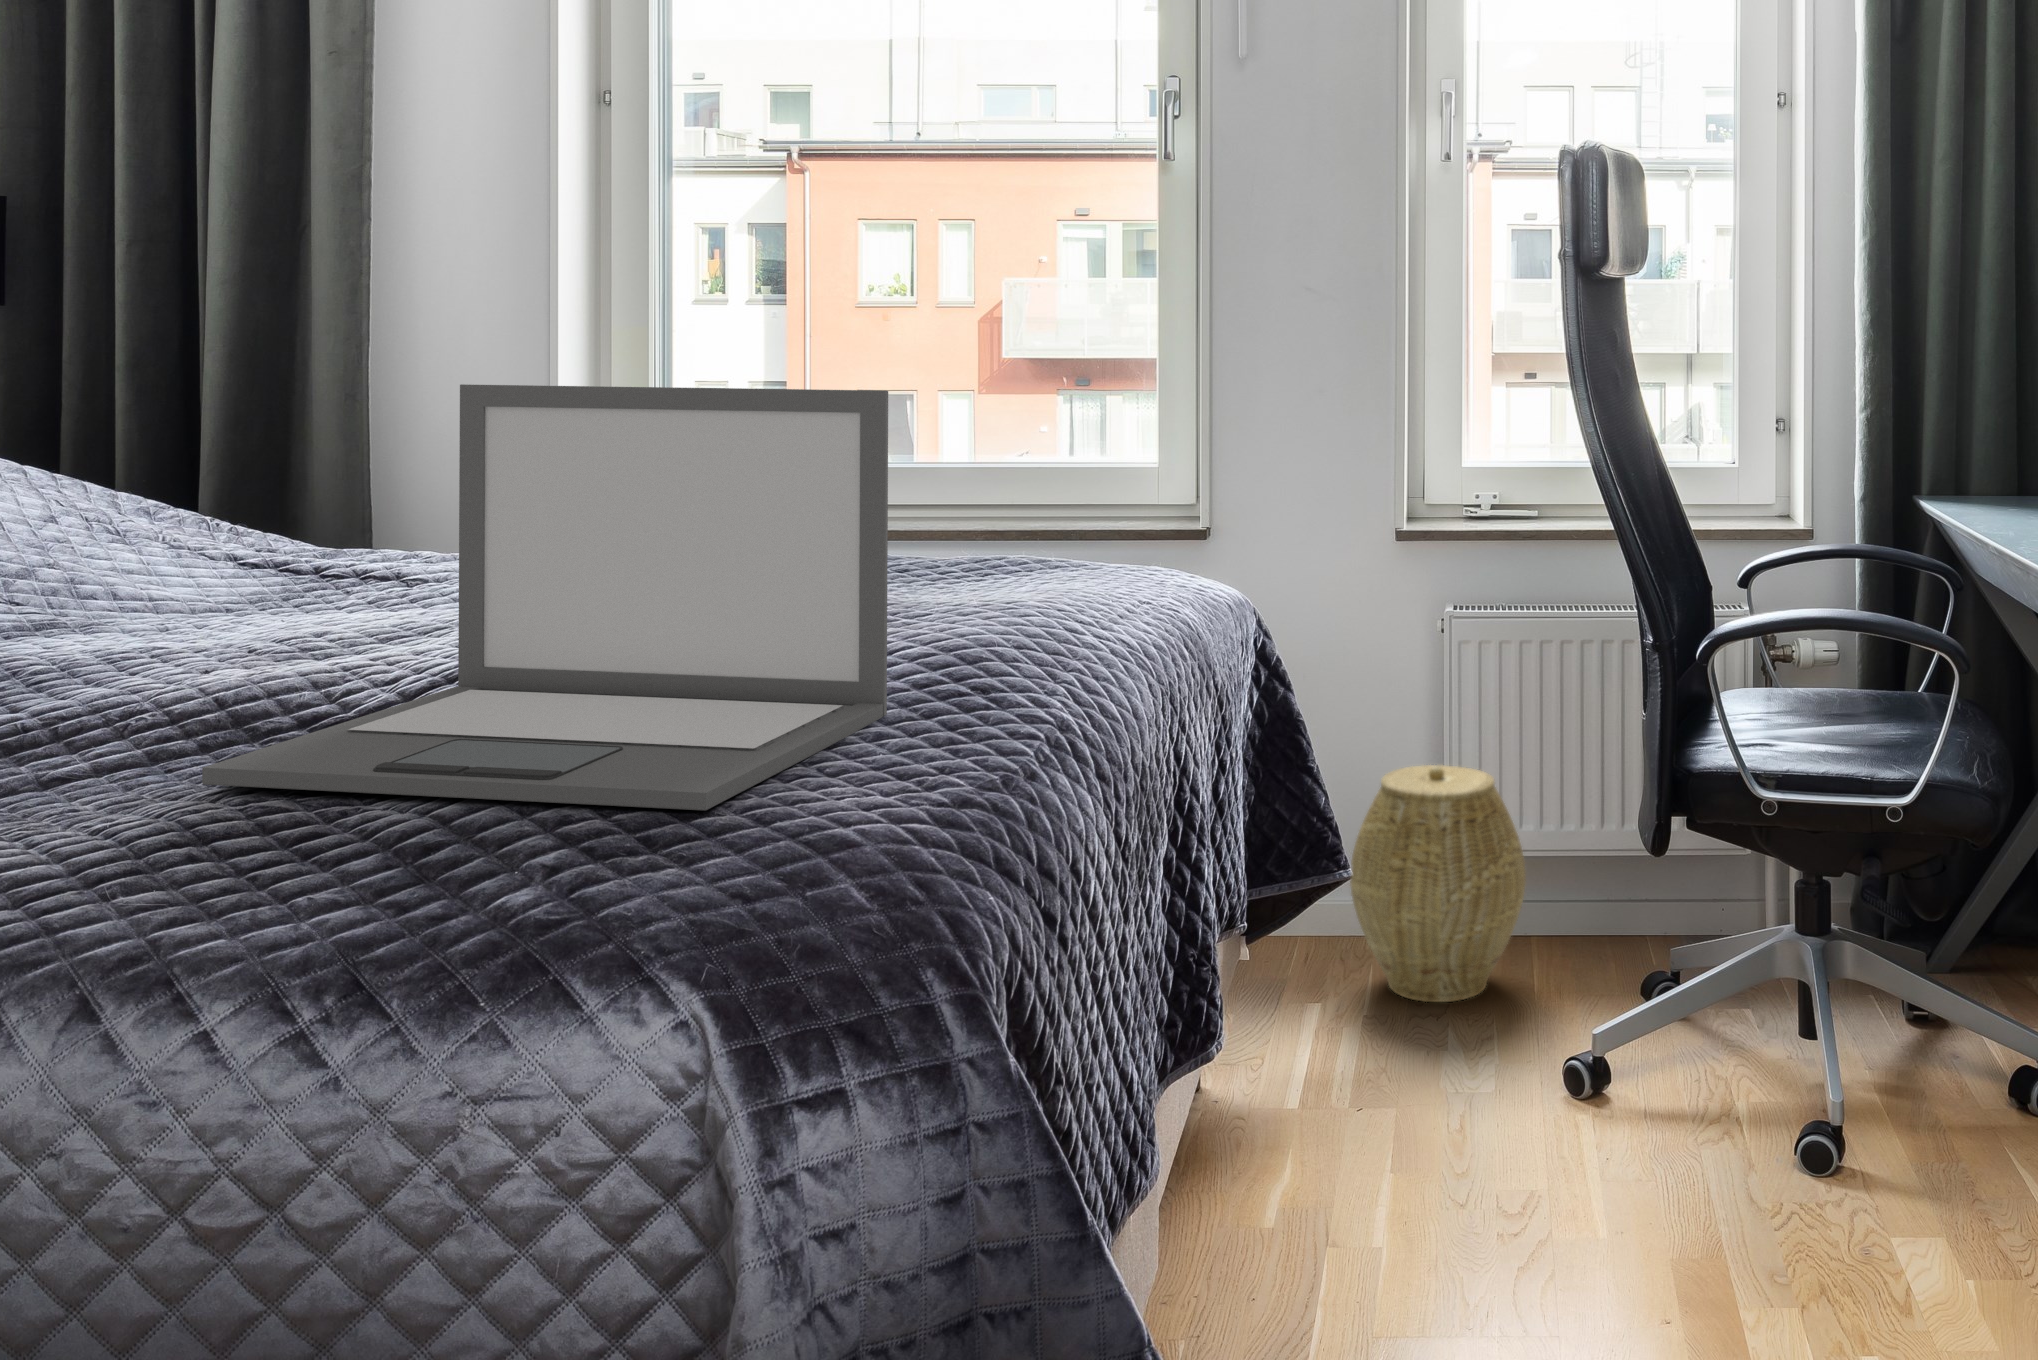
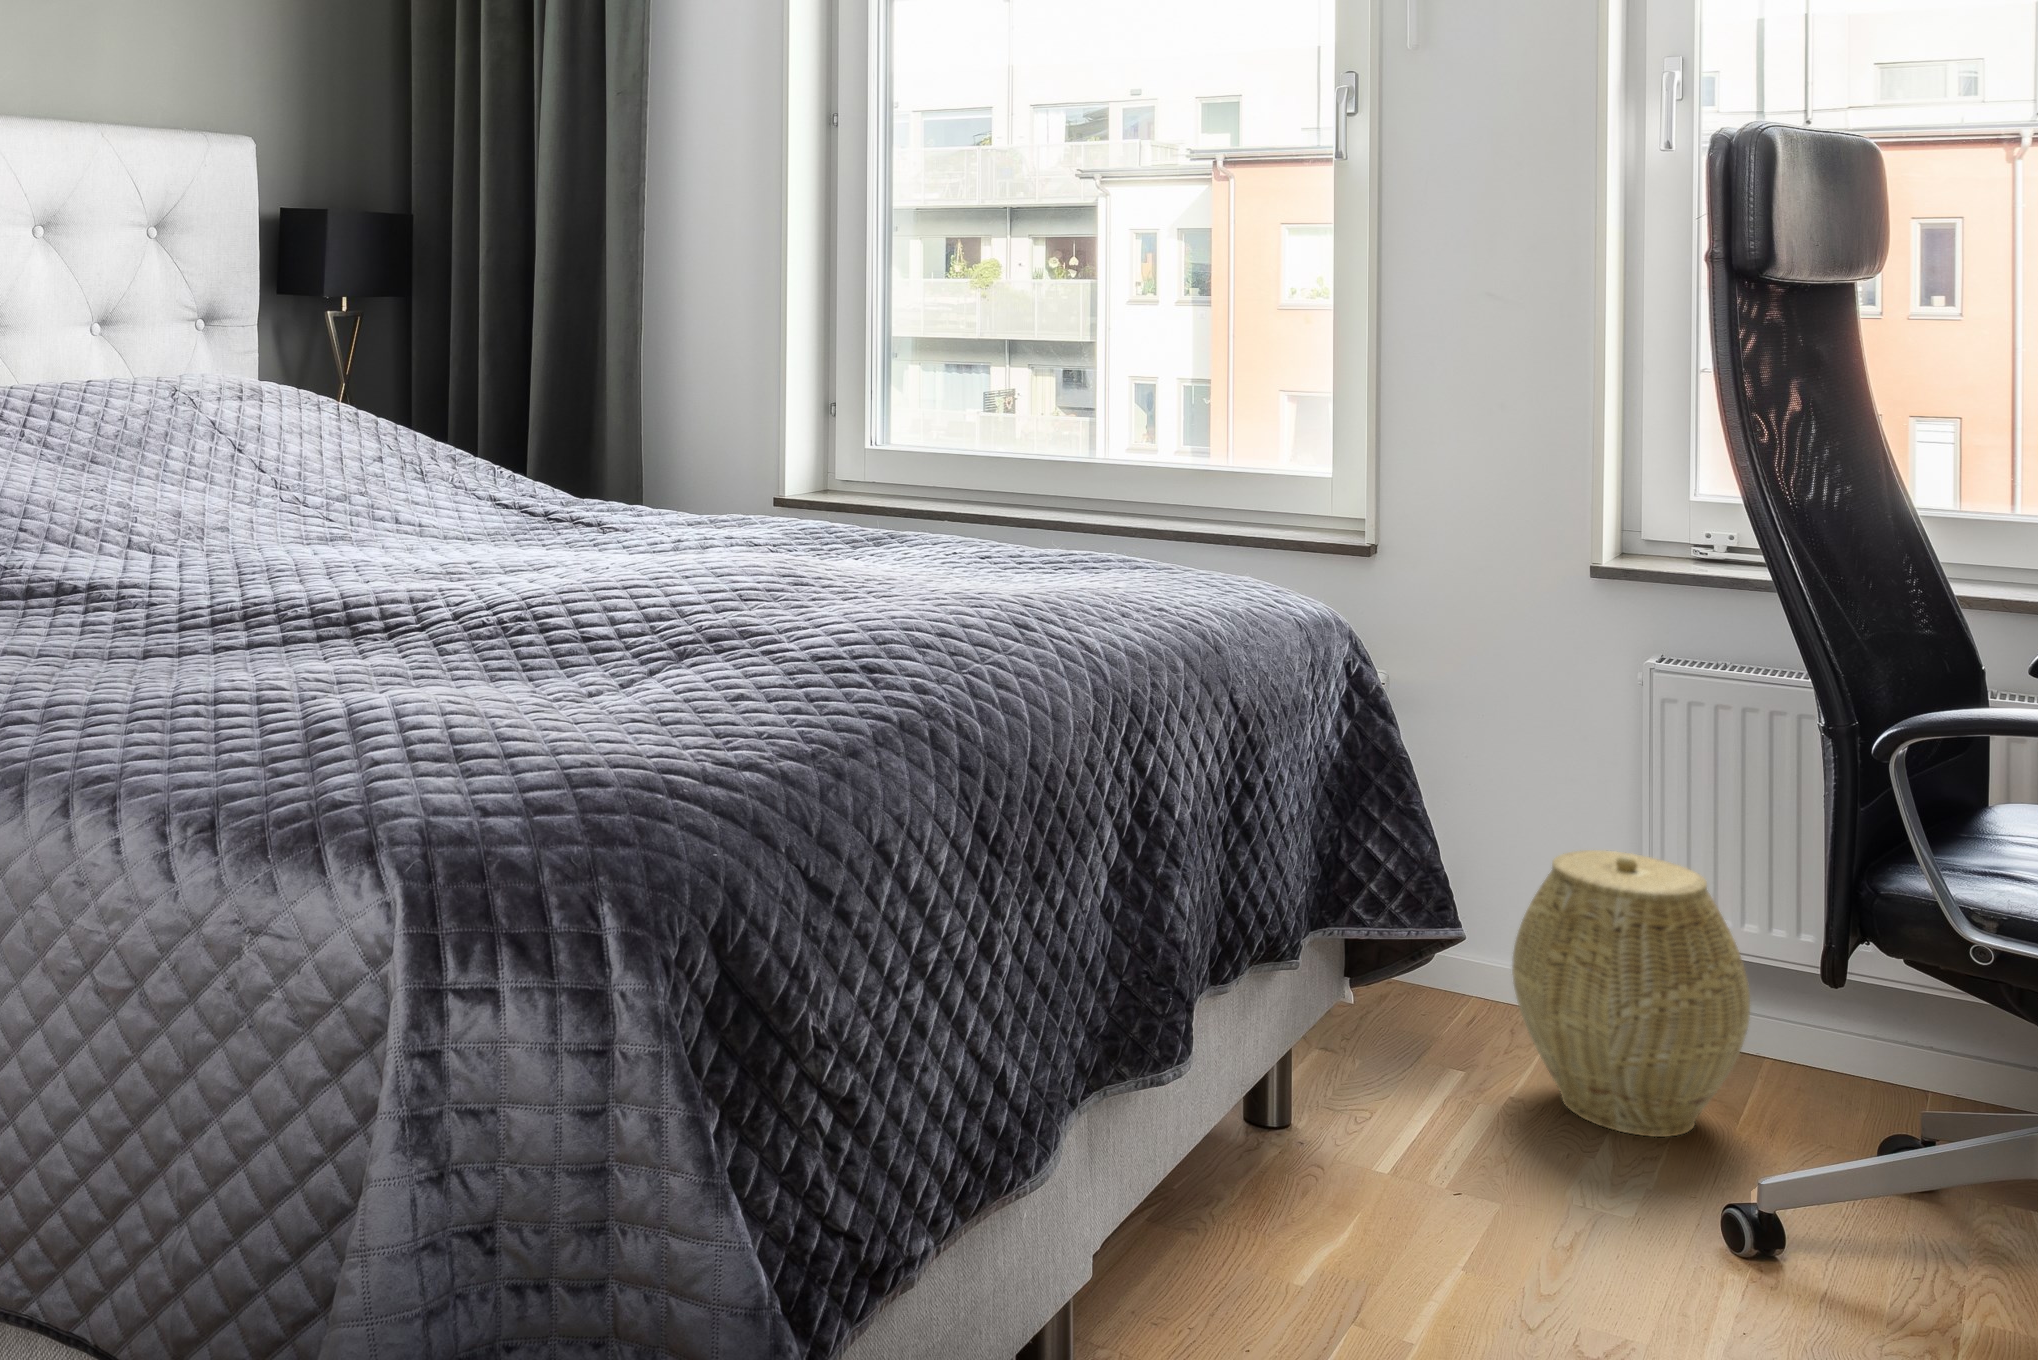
laptop: present [202,384,888,811] -> none [270,383,747,745]

